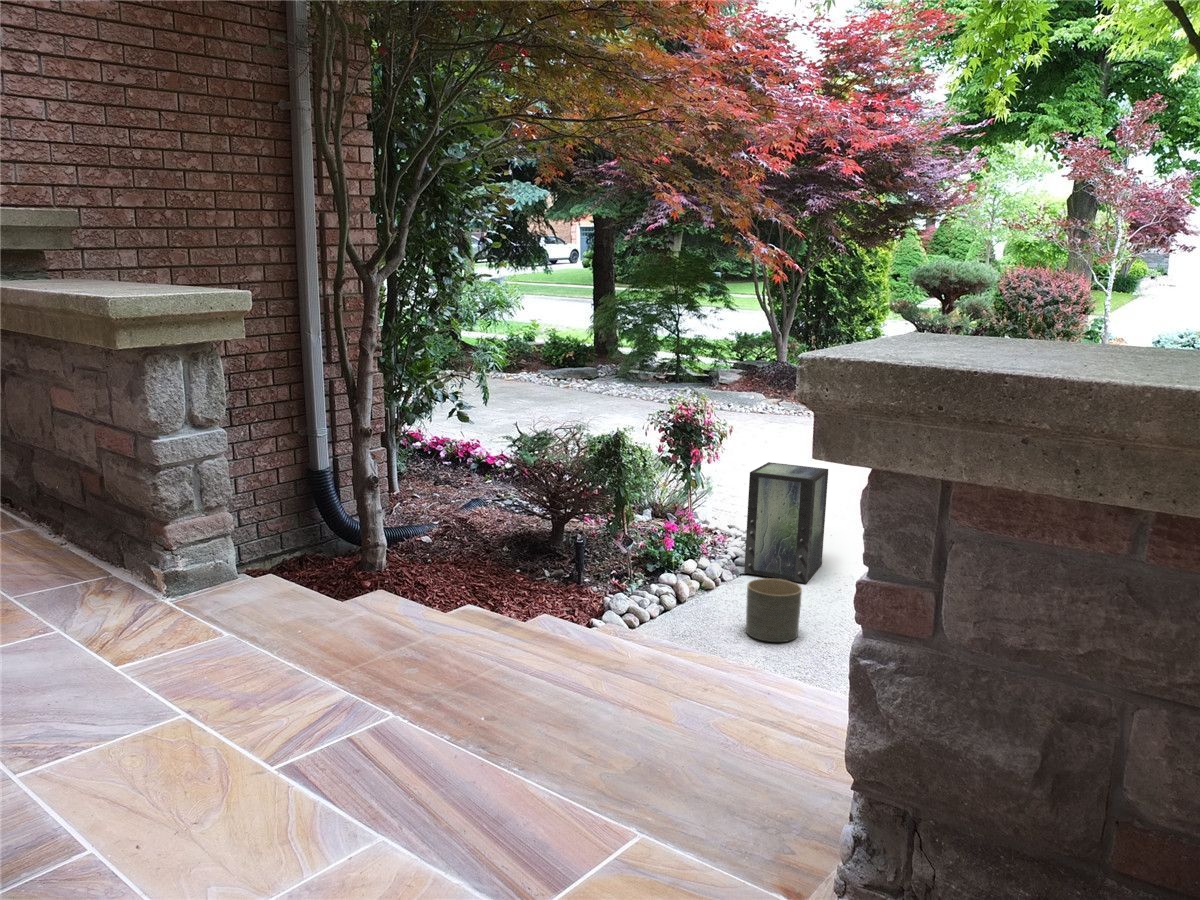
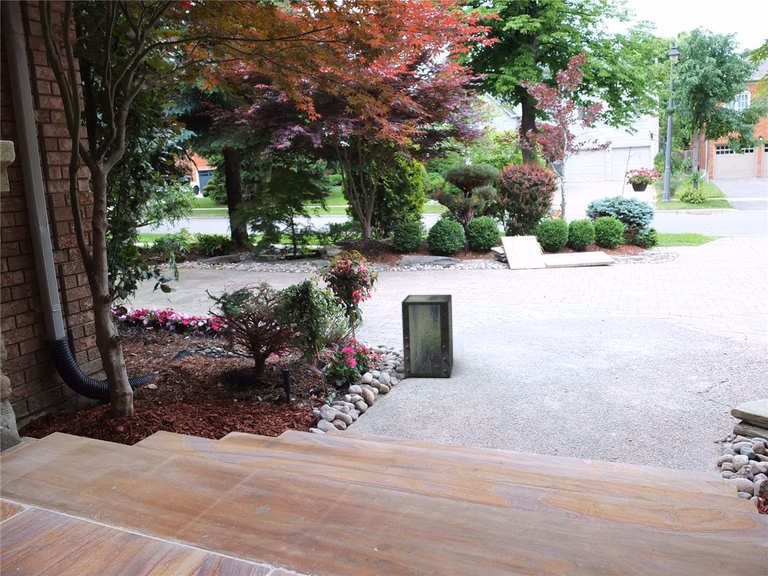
planter: present [746,578,802,642] -> none [424,376,464,423]

